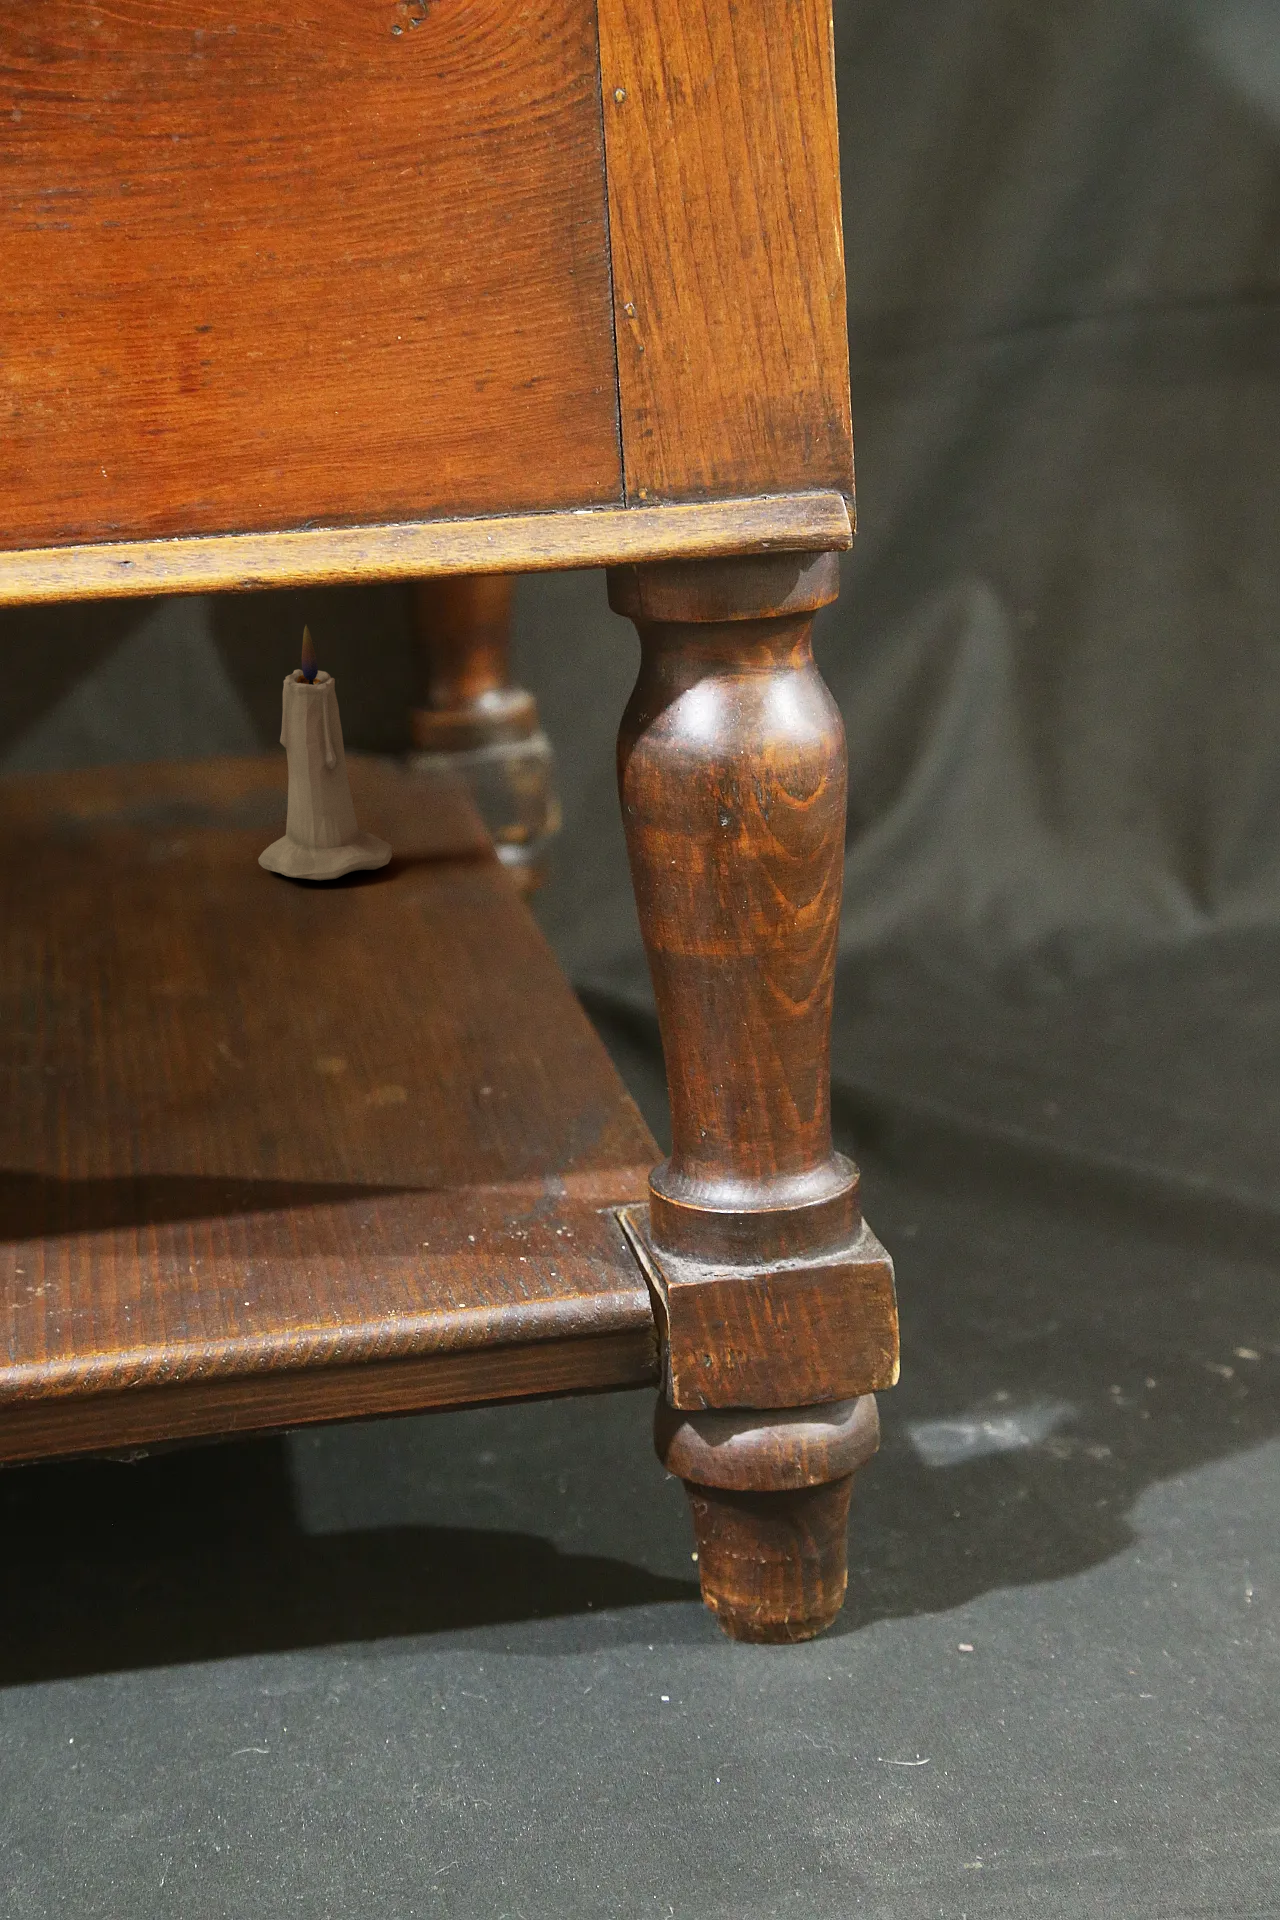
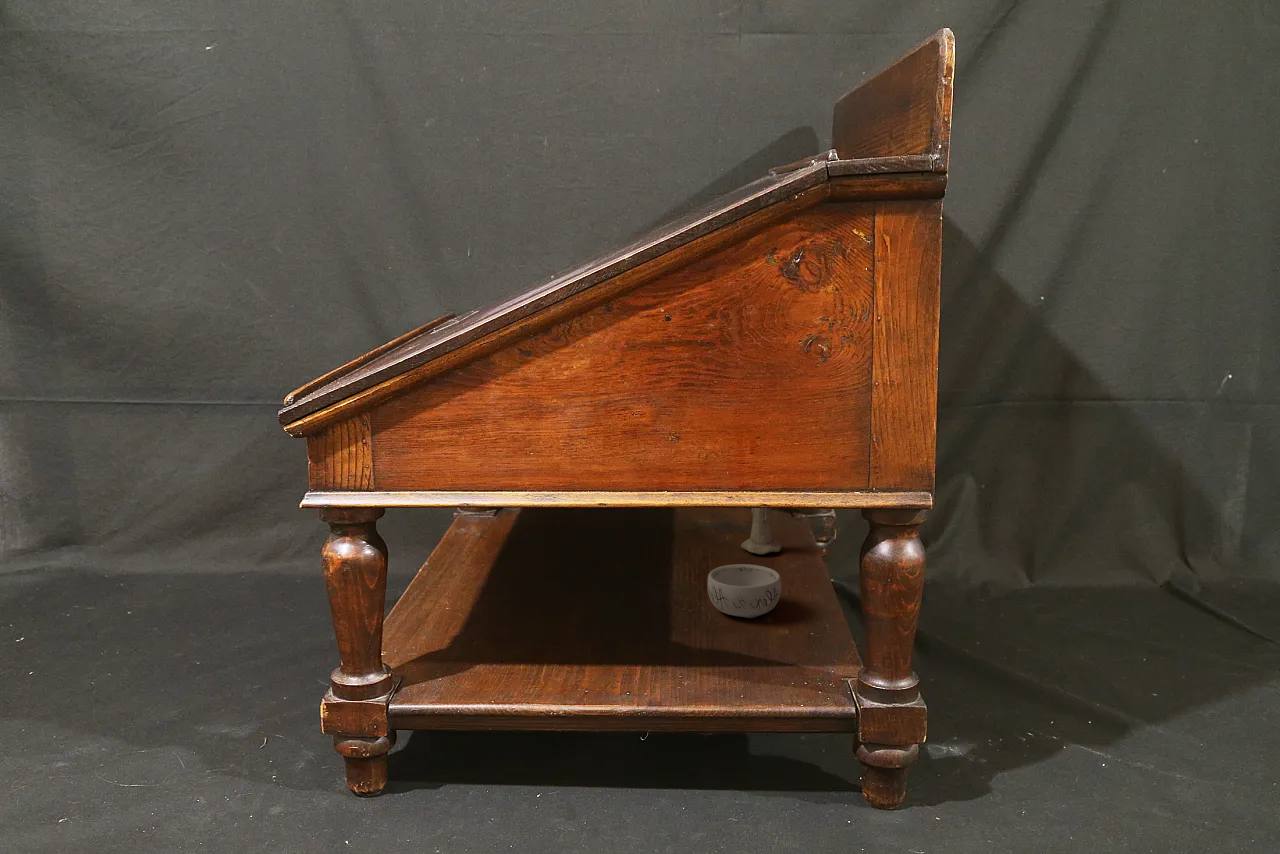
decorative bowl: none [128,891,385,1065] -> present [708,564,782,618]

